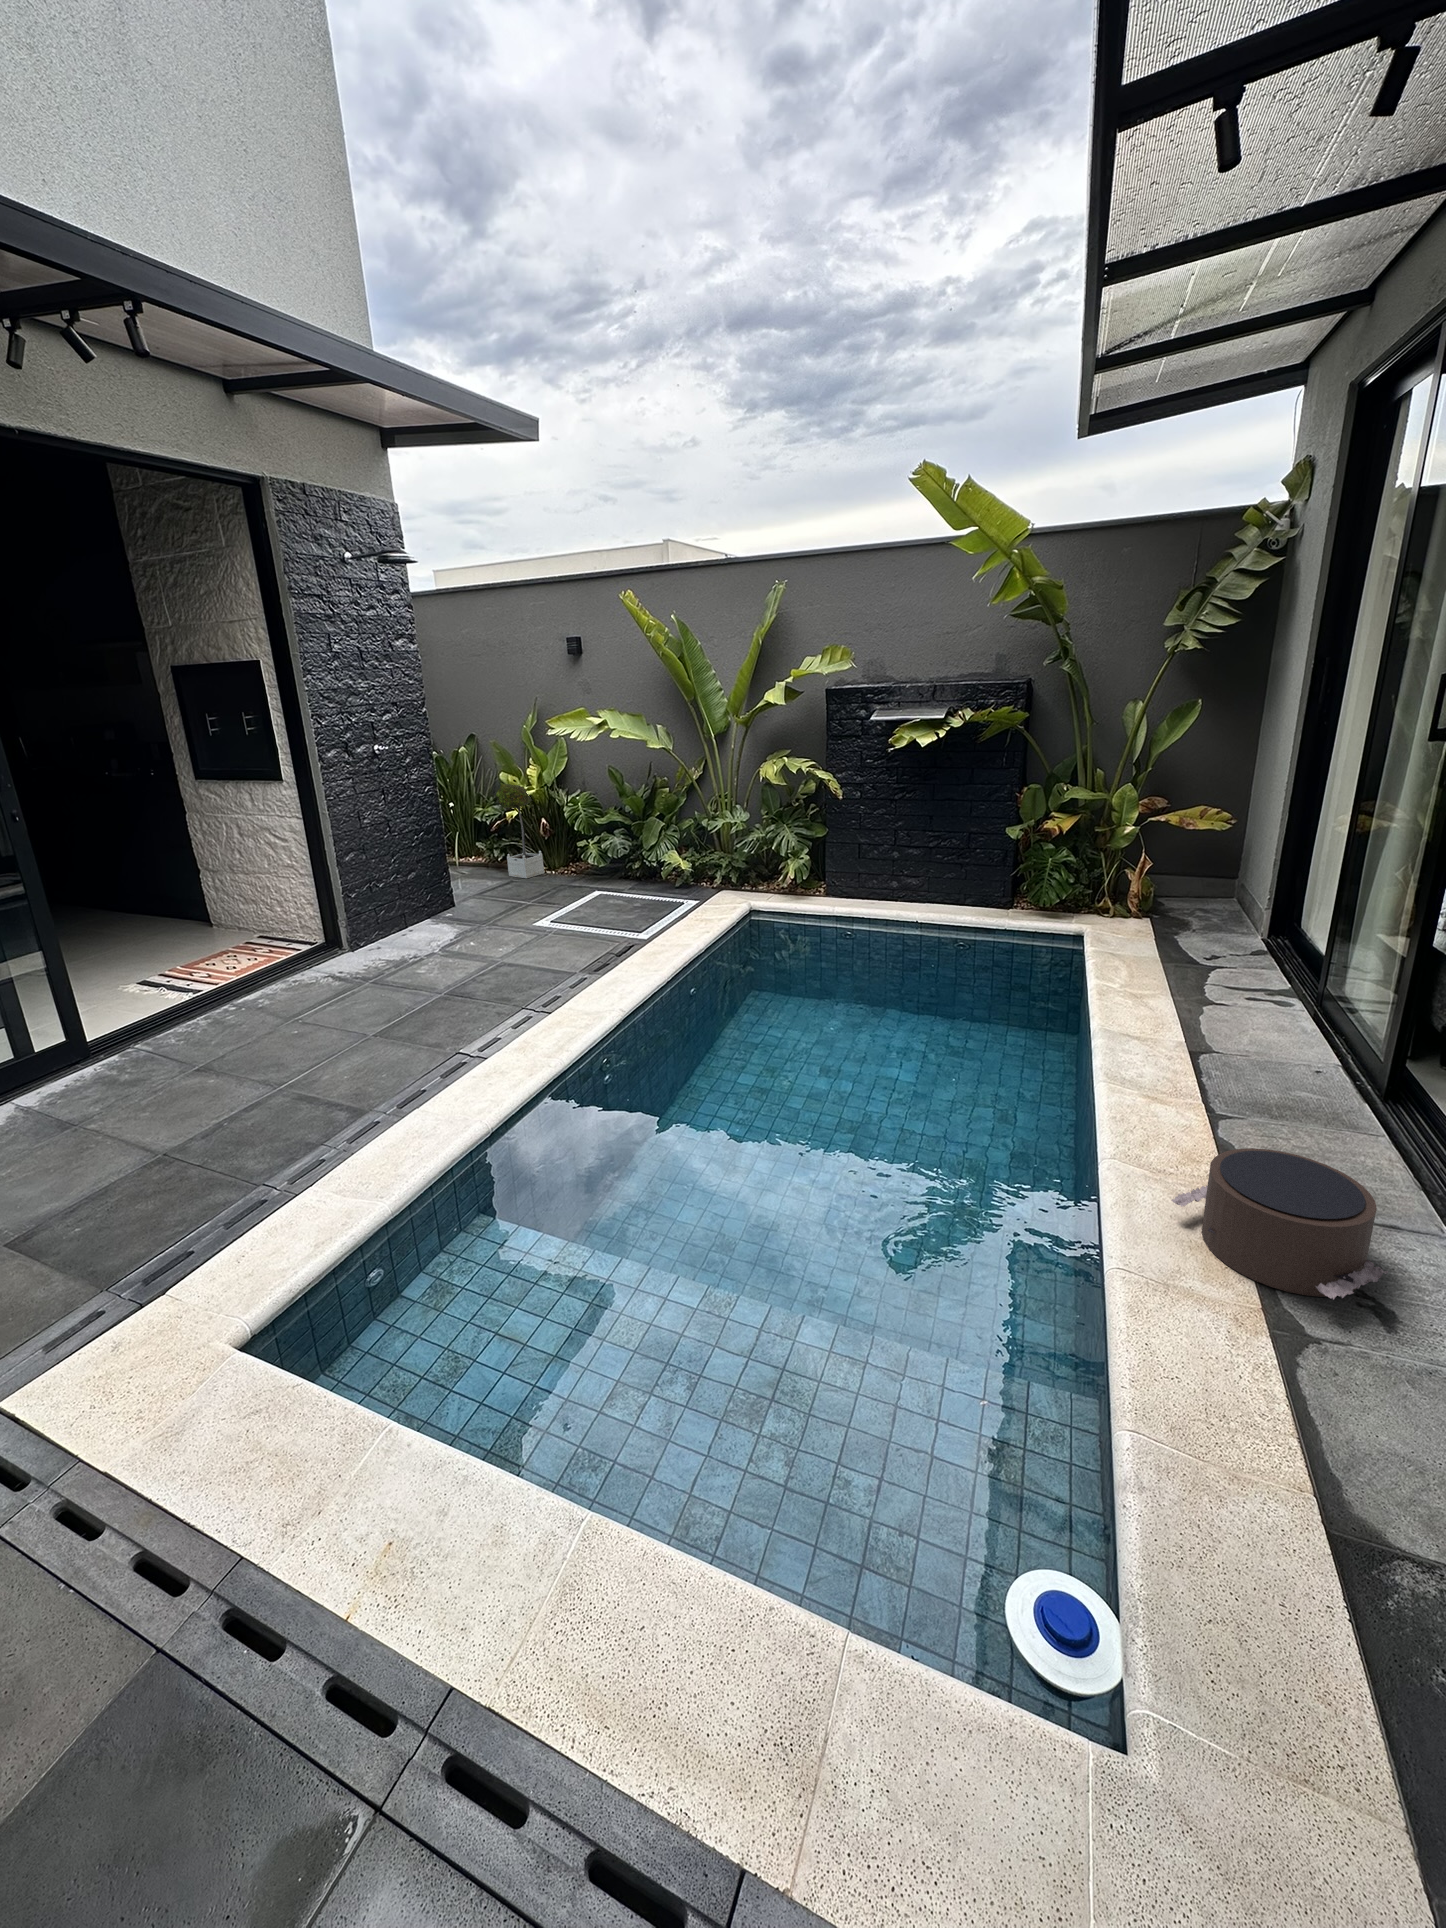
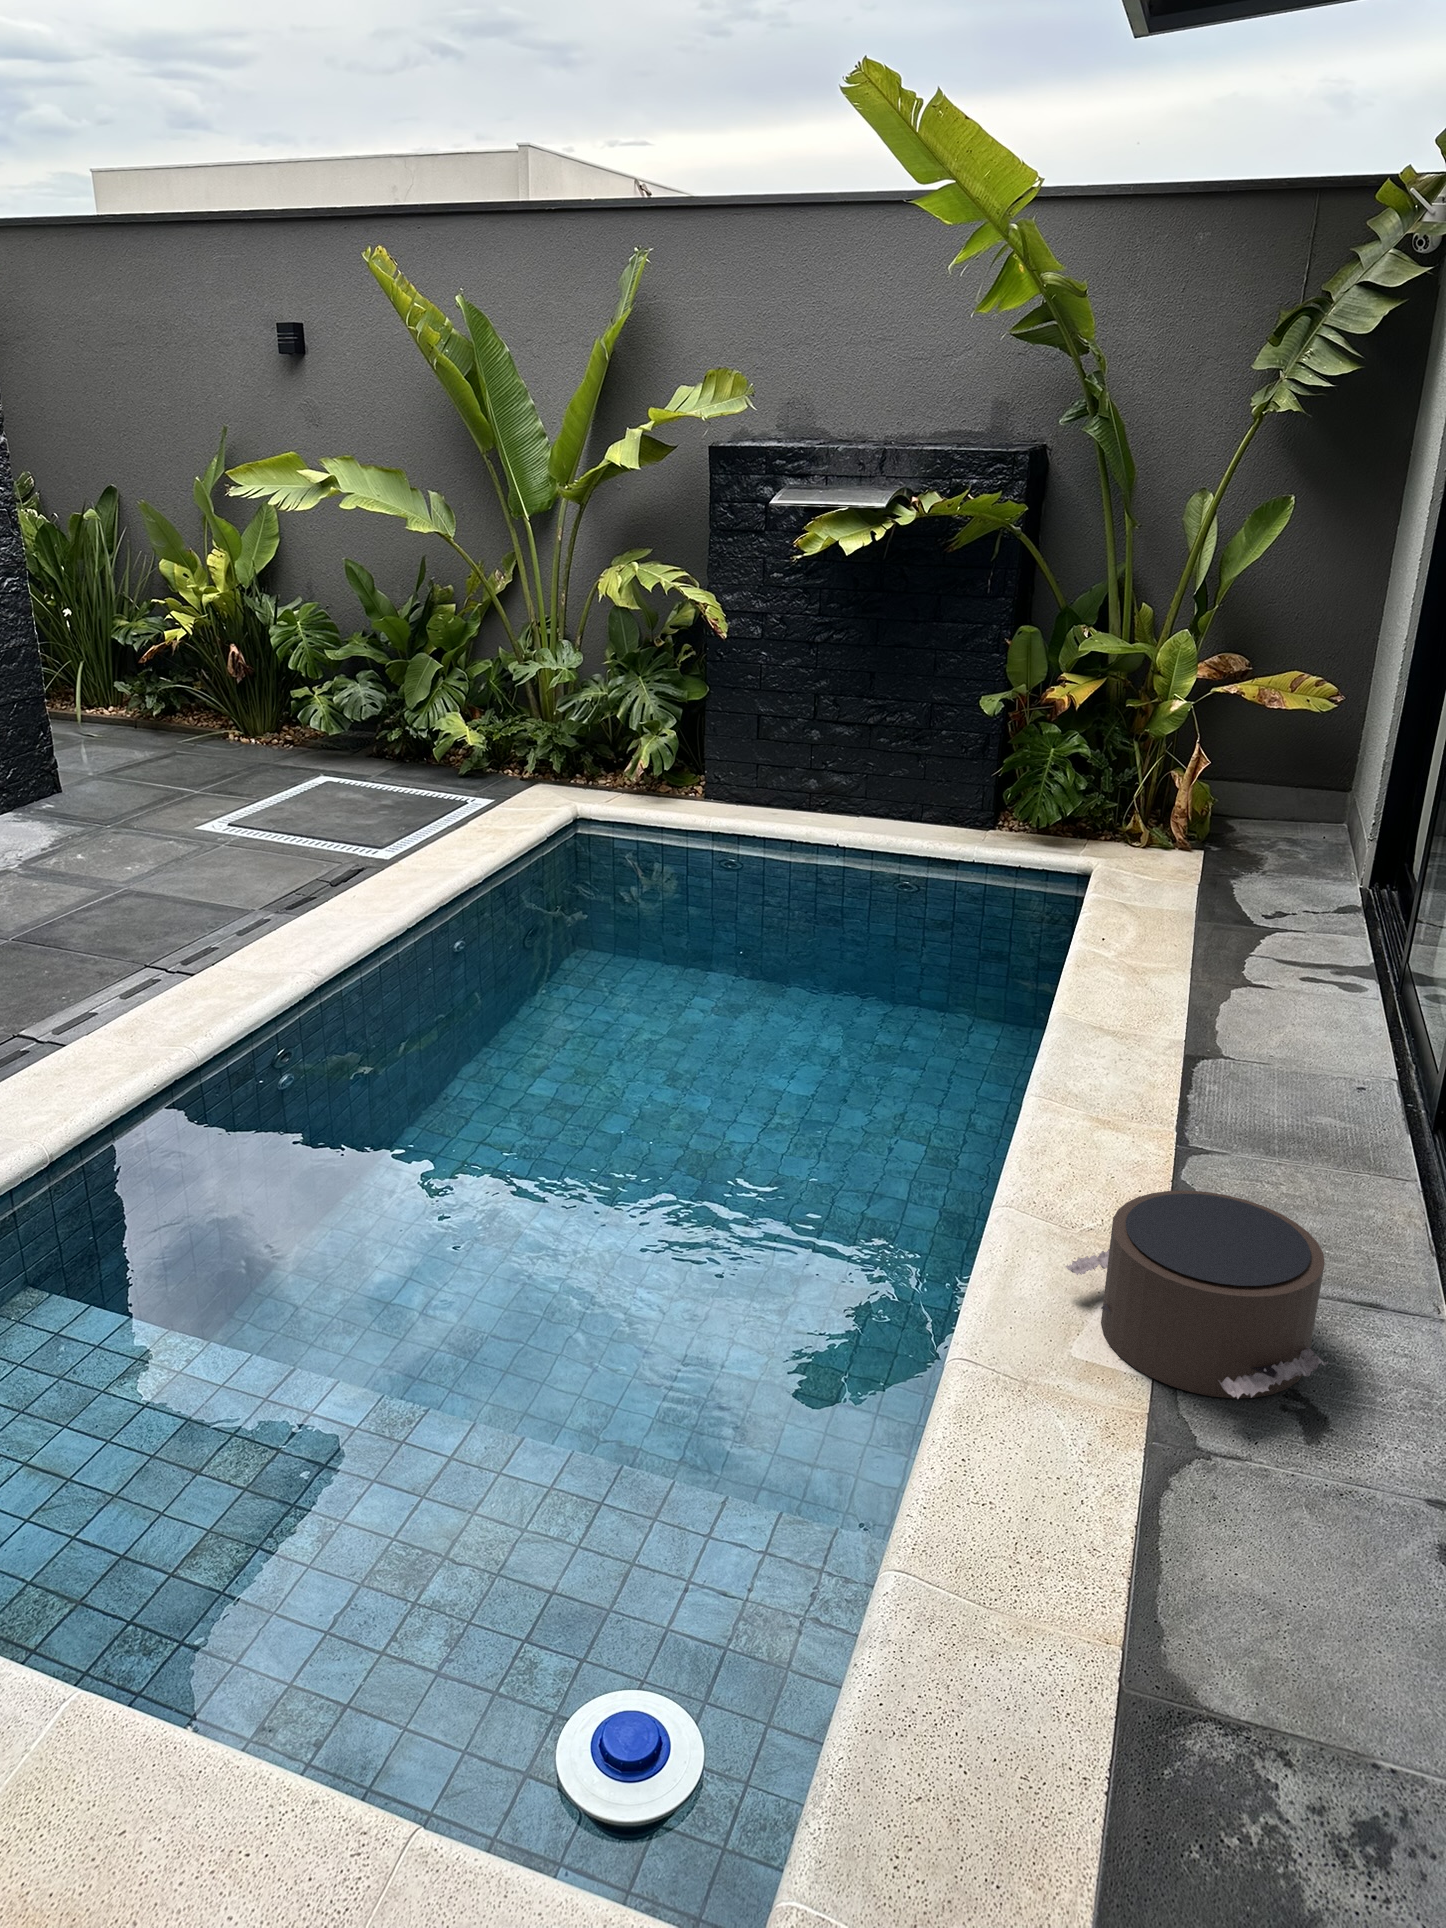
potted tree: present [496,783,544,878] -> none [144,578,232,749]

